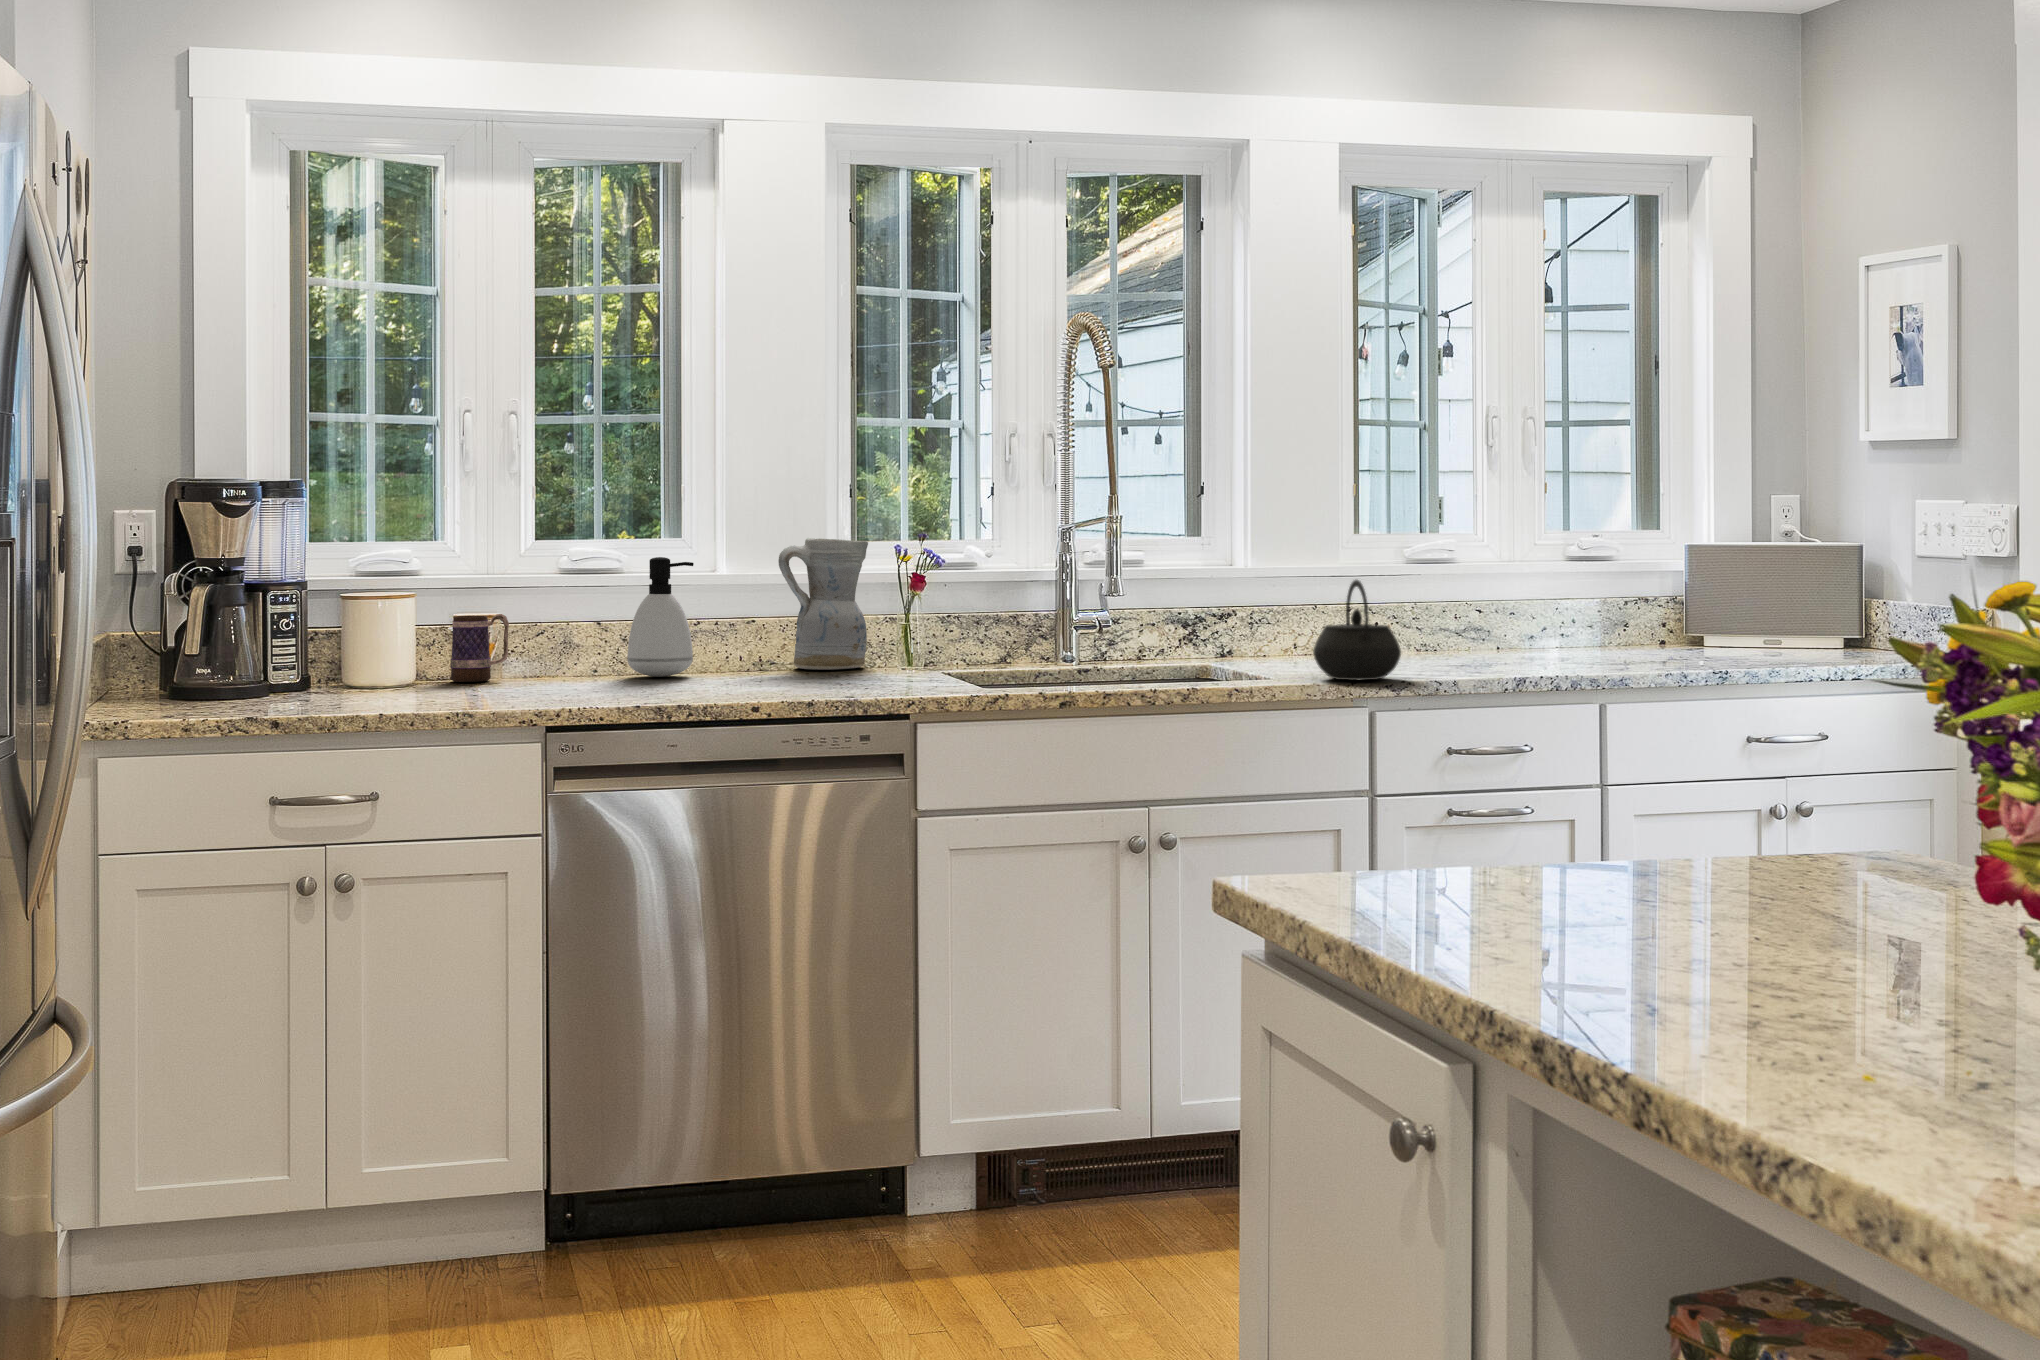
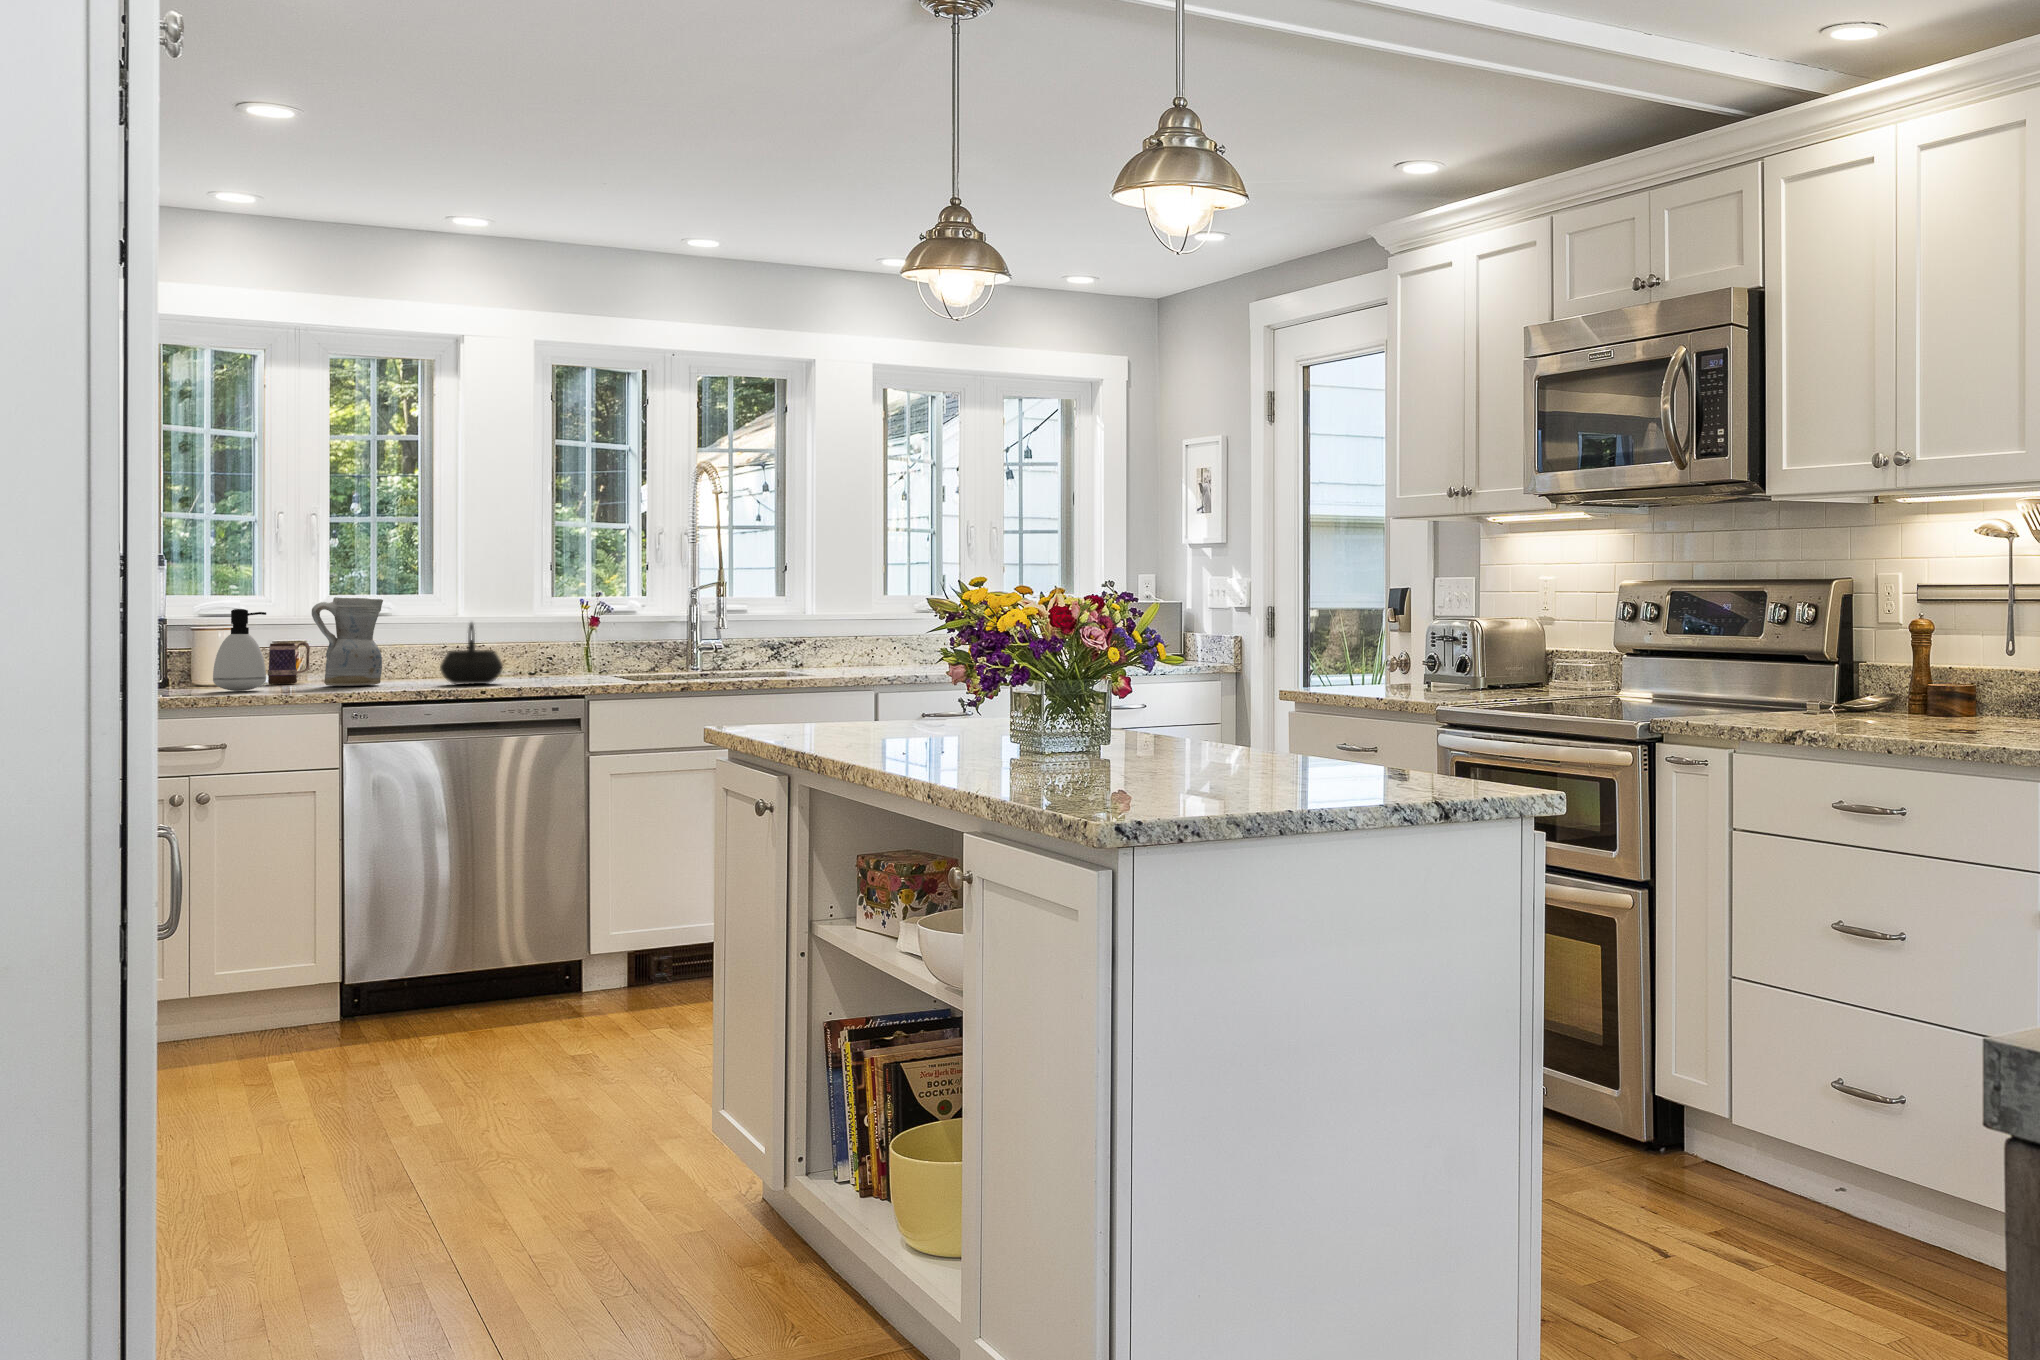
ceramic pitcher: present [778,538,868,670] -> present [312,597,383,686]
soap dispenser: present [628,557,694,677] -> present [213,609,266,691]
kettle: present [1313,580,1401,680] -> present [440,623,503,685]

